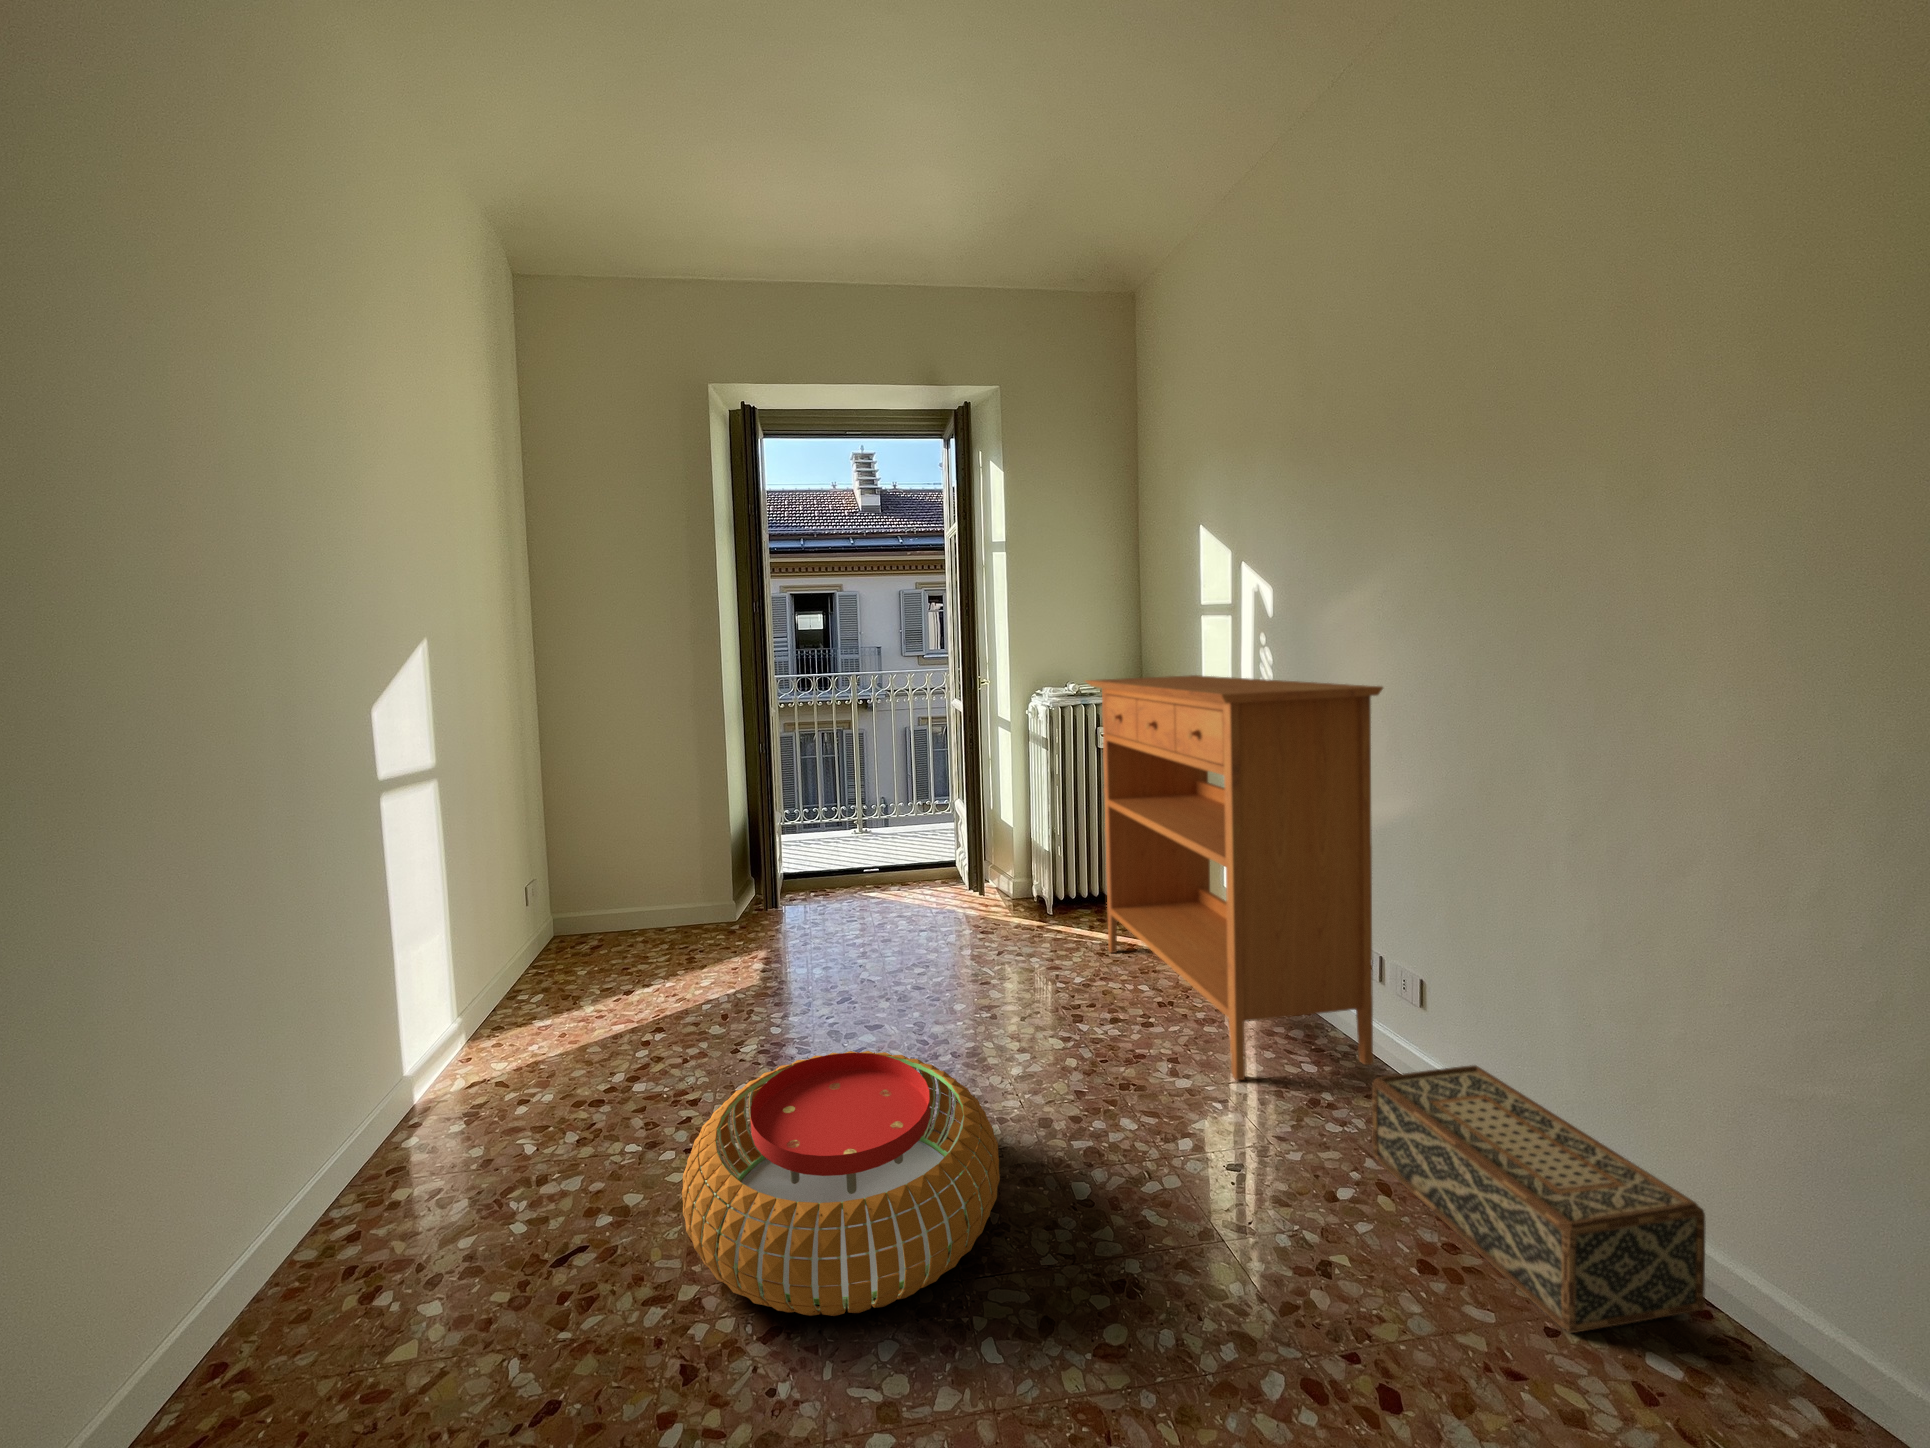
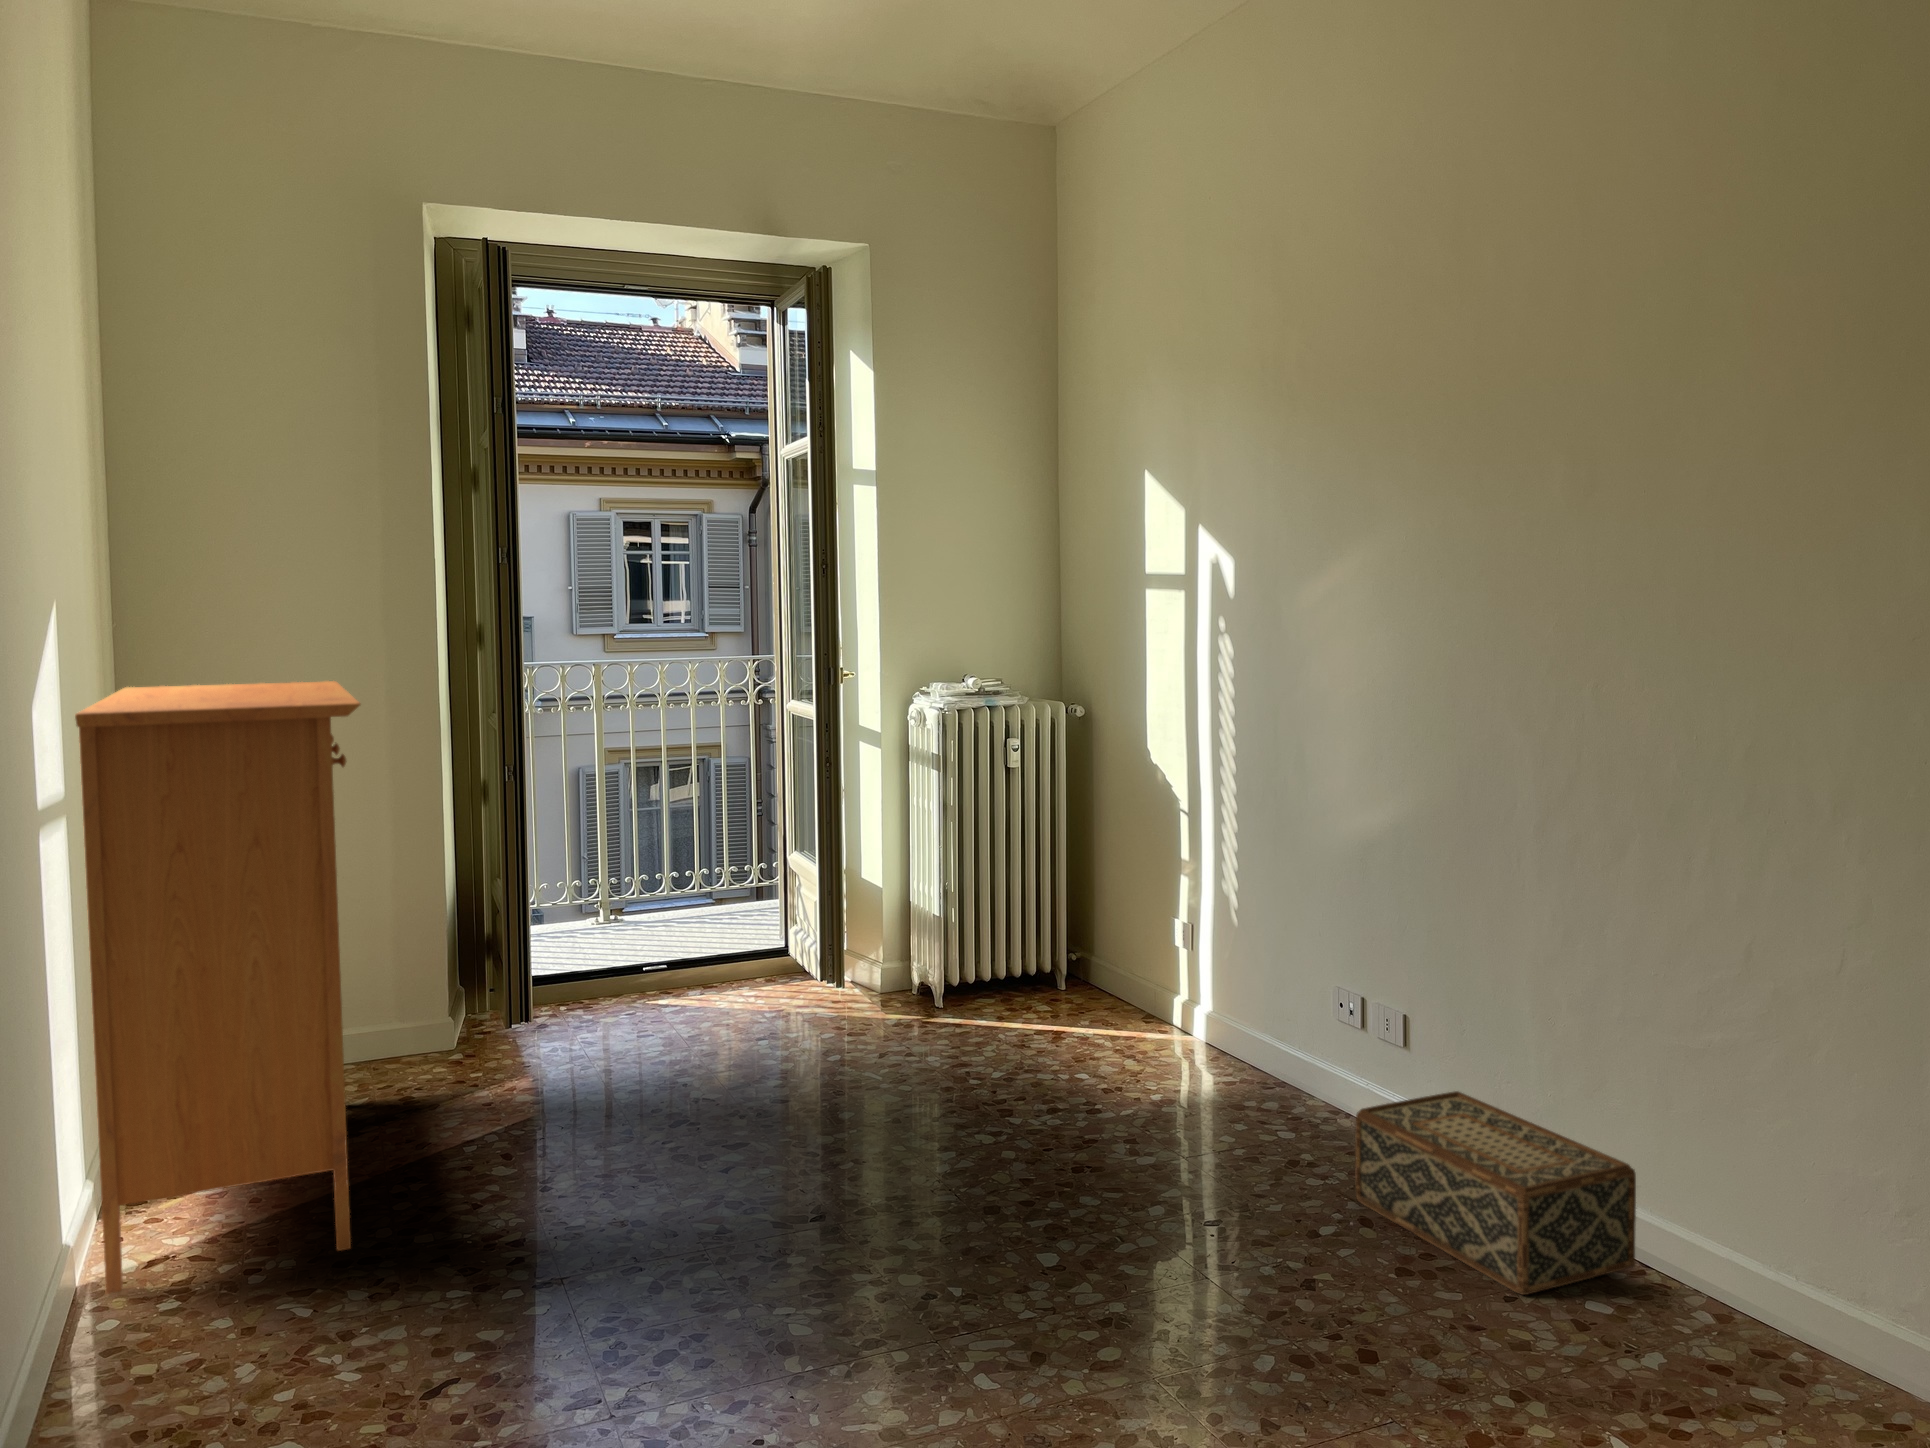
console table: present [1086,675,1383,1080] -> present [75,681,360,1294]
pouf: present [682,1051,1000,1316] -> none [574,1133,965,1387]

